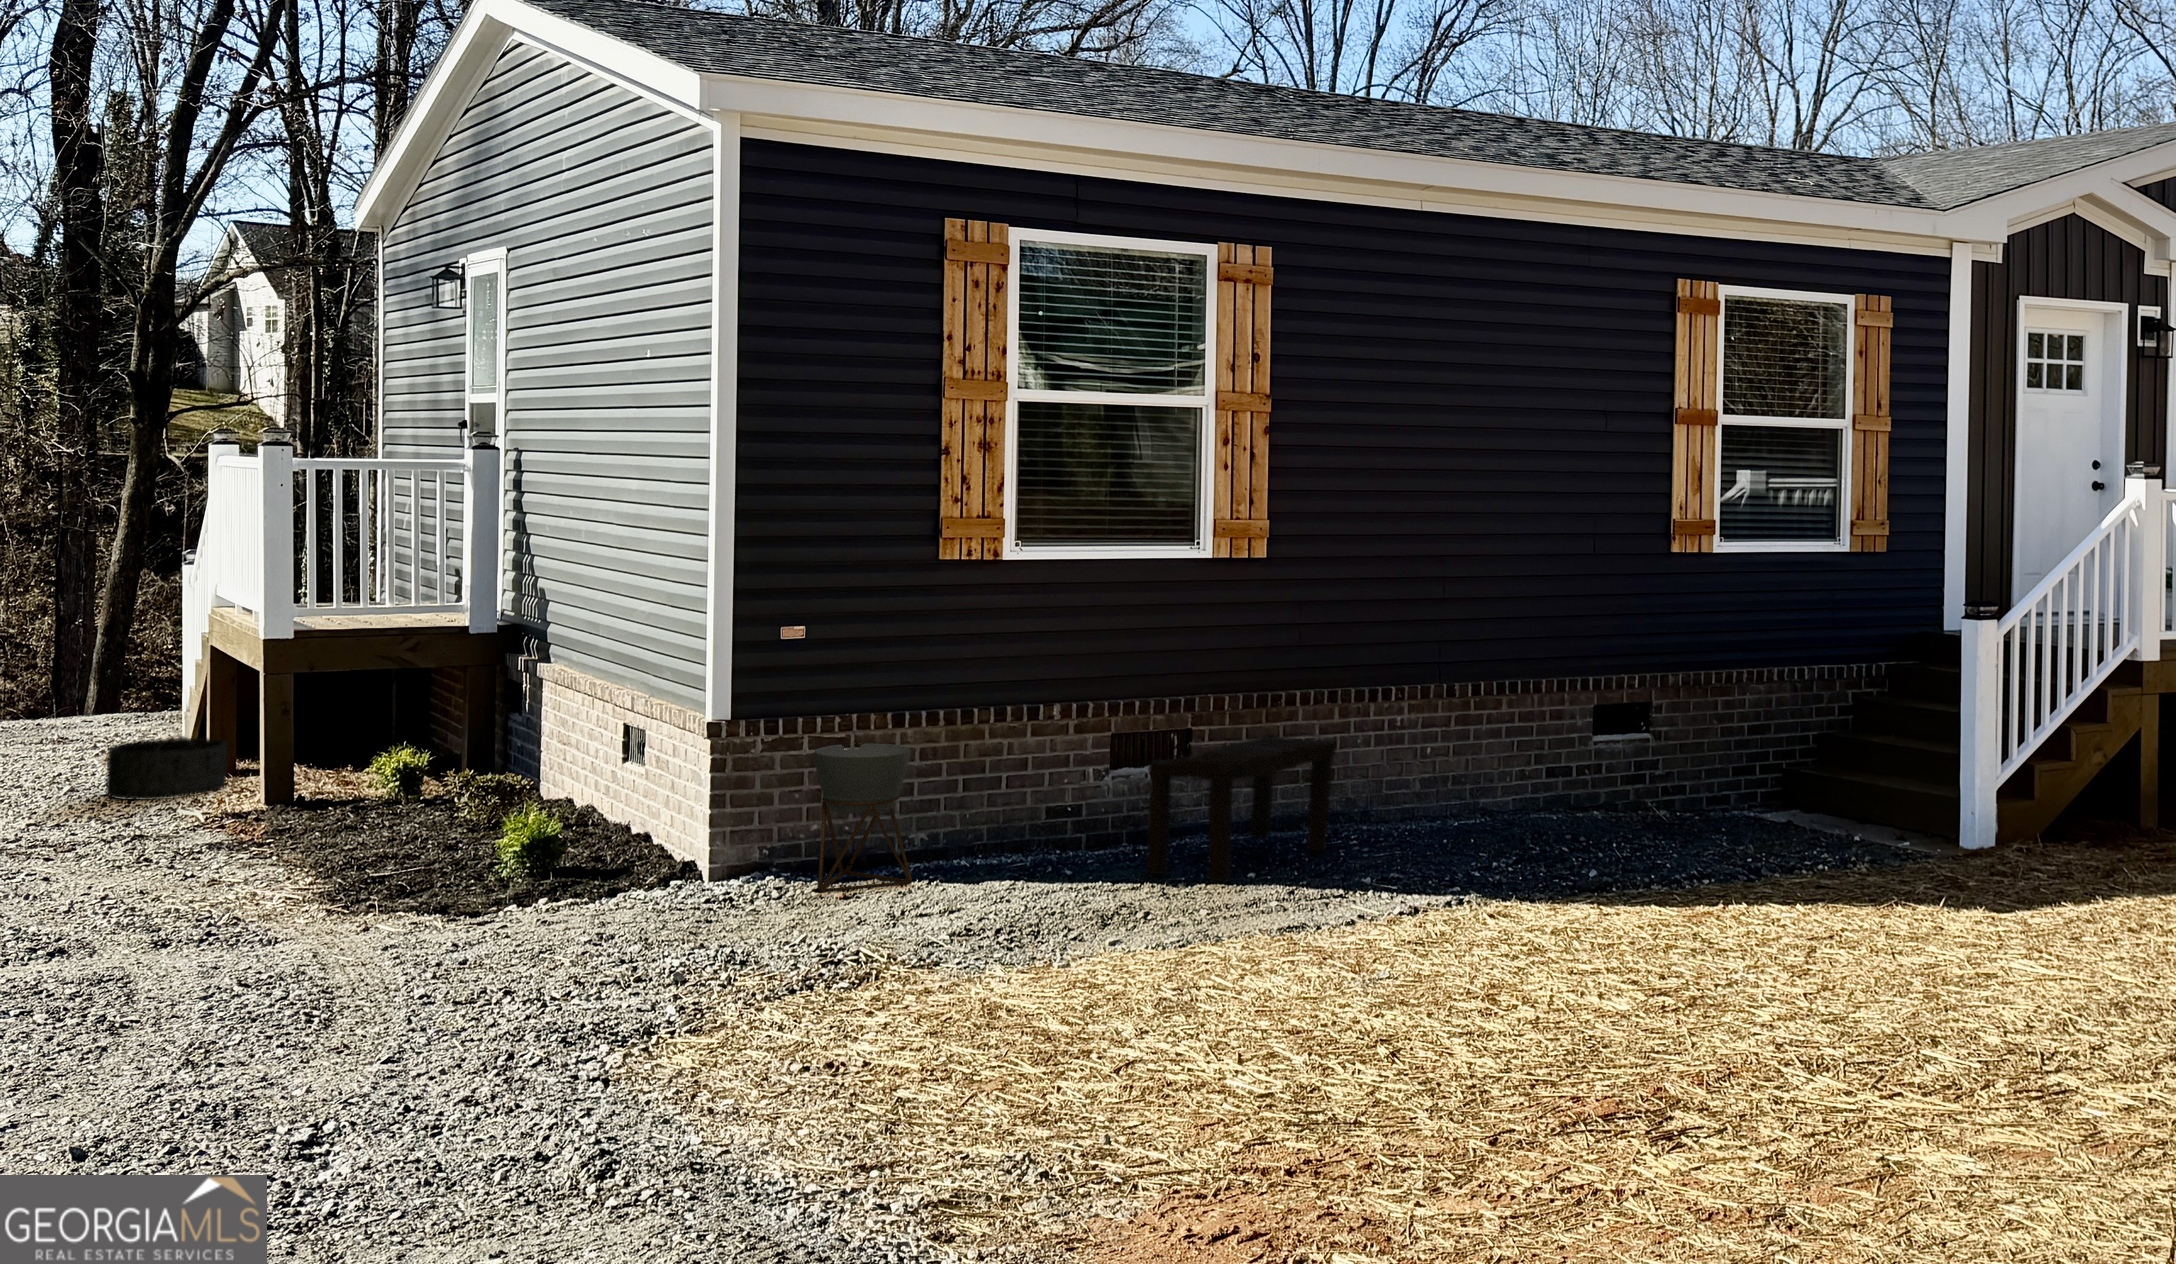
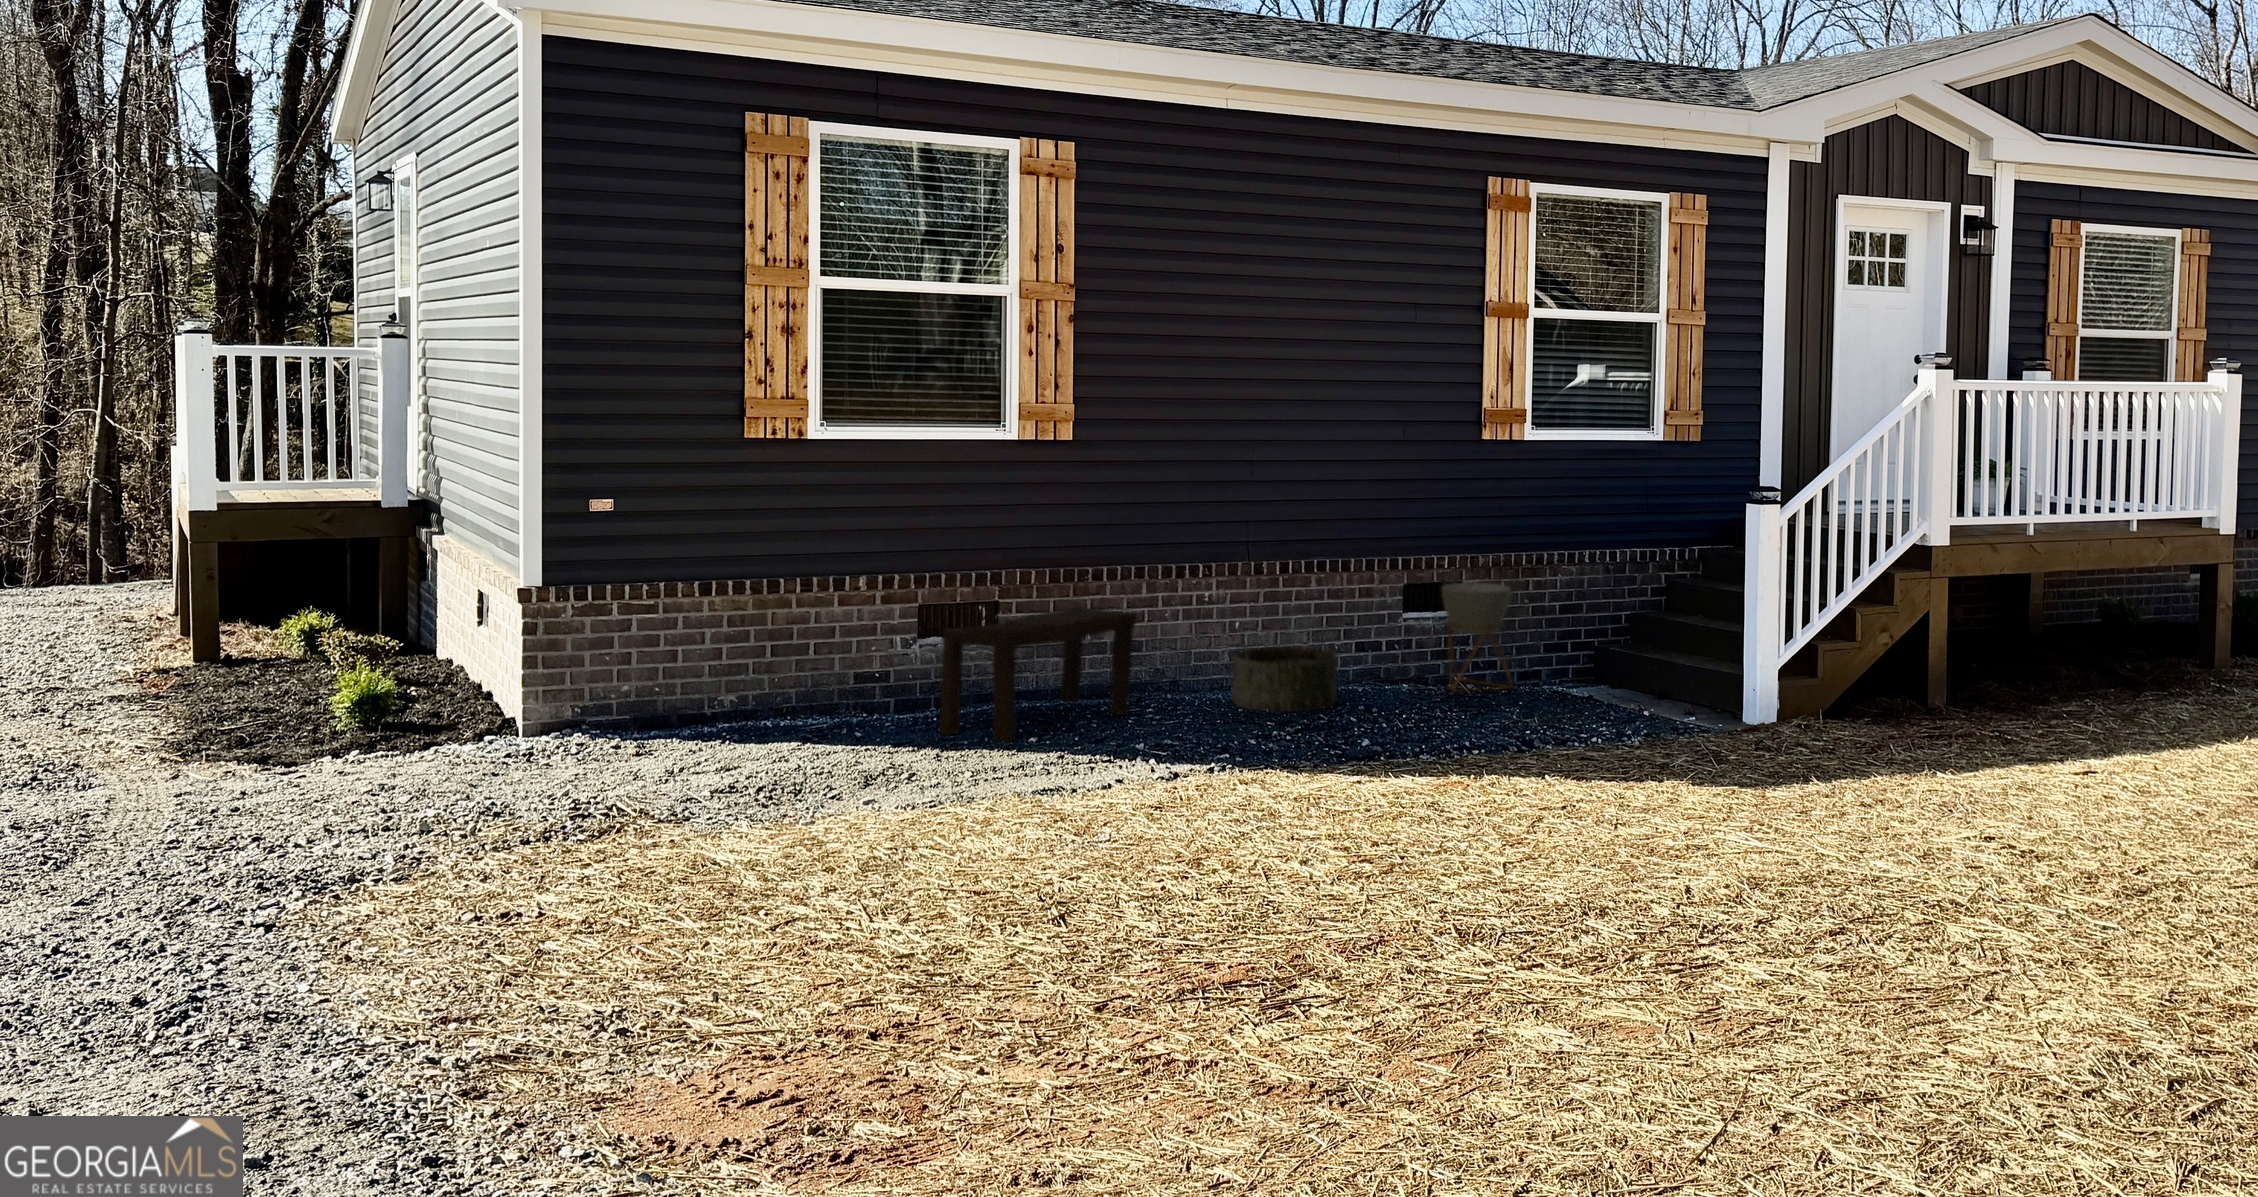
basket: present [106,726,227,800] -> present [1232,642,1337,712]
planter: present [814,743,912,892] -> present [1442,583,1513,692]

